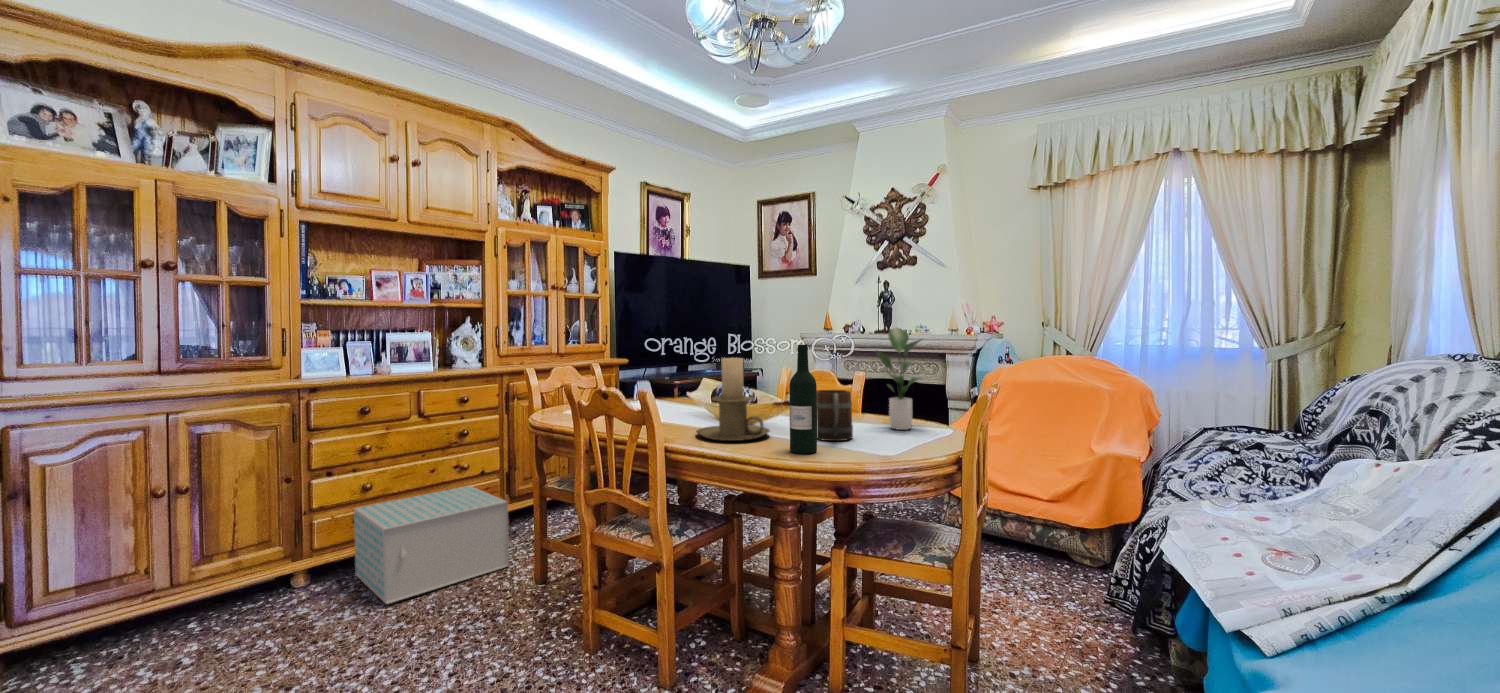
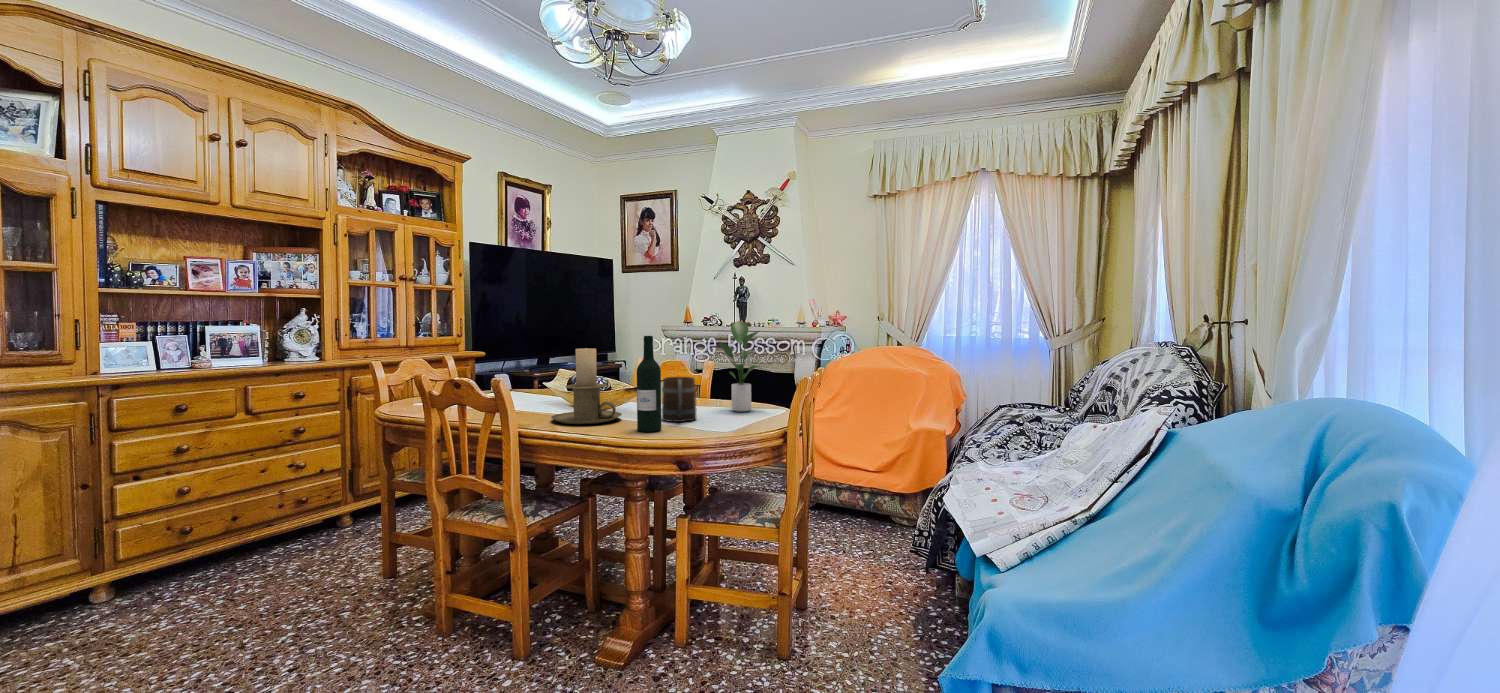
storage box: present [354,486,509,604] -> none [168,486,354,610]

